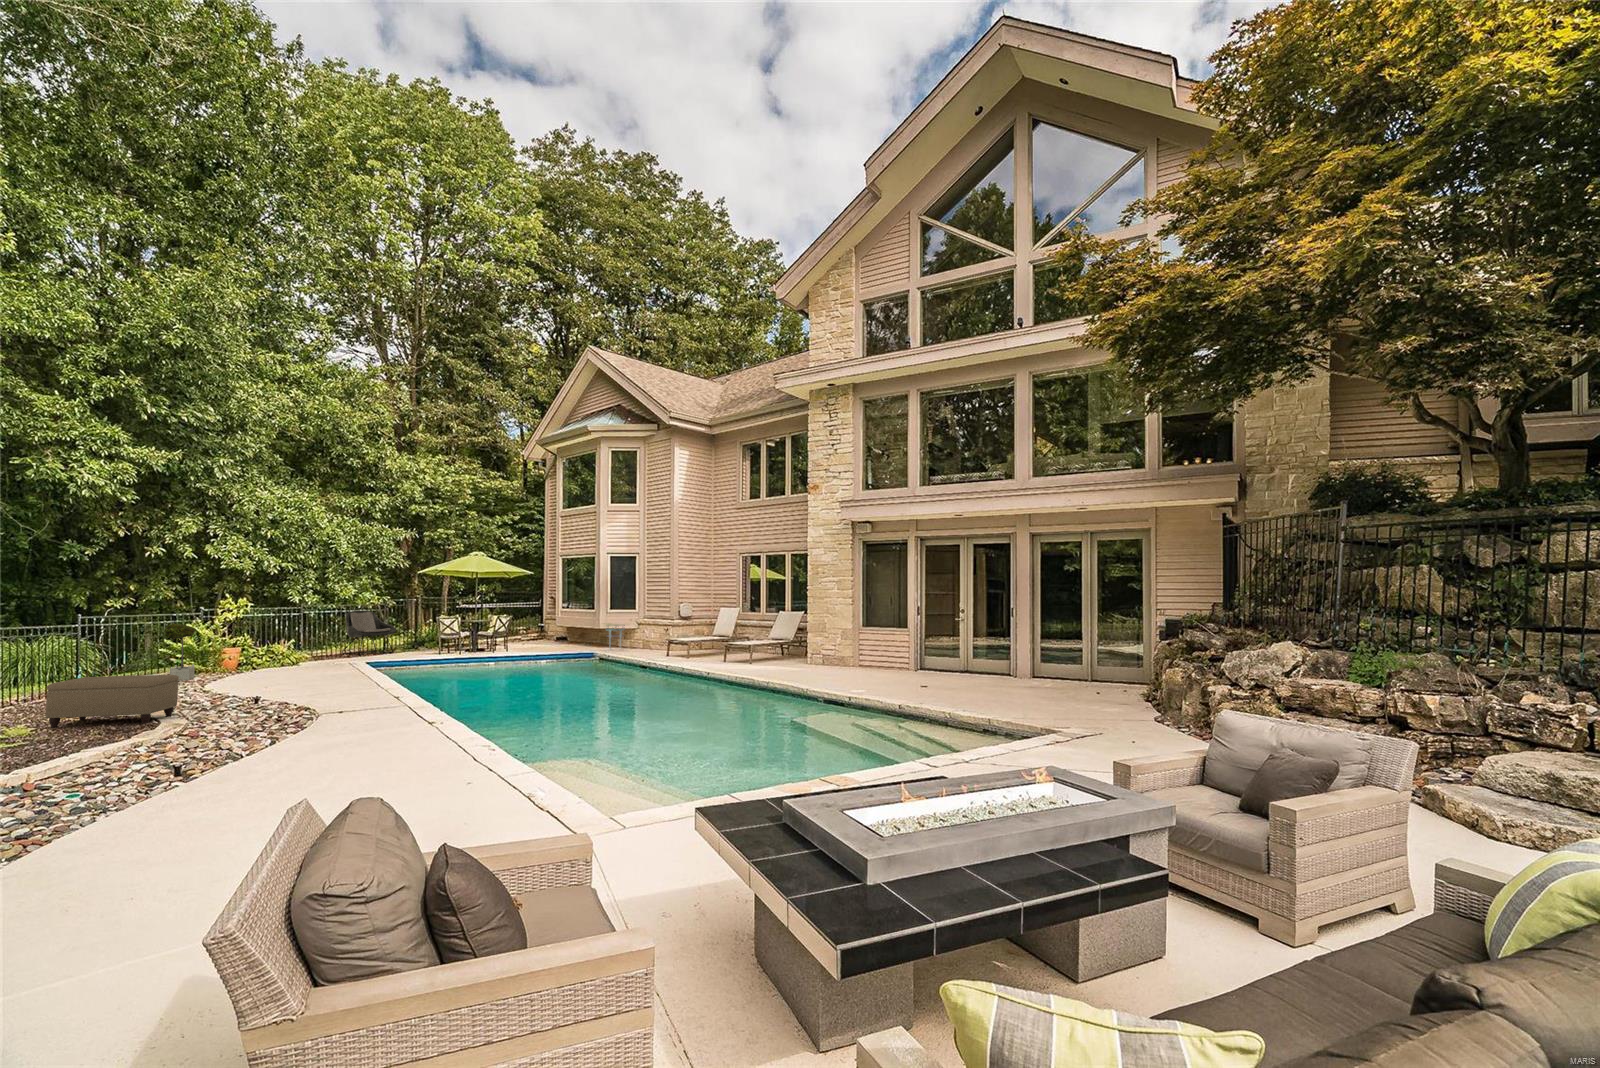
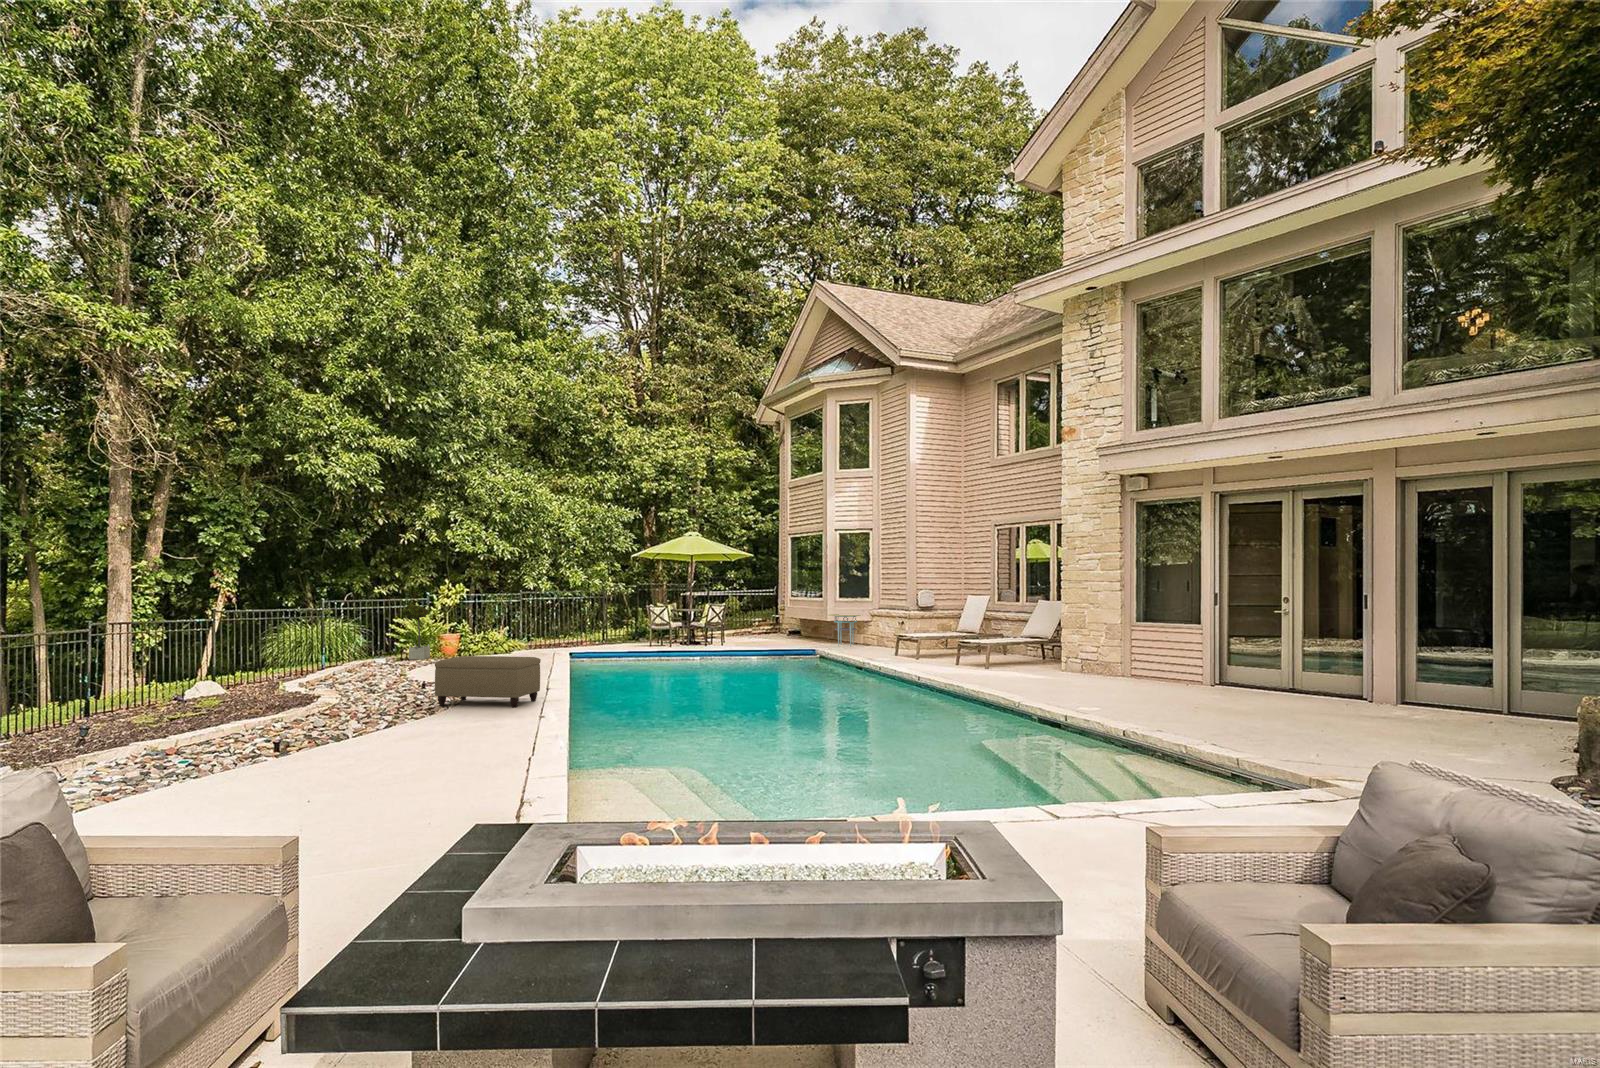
lounge chair: present [342,611,396,656] -> none [573,596,621,643]
ottoman: present [46,675,179,728] -> present [435,656,541,708]

